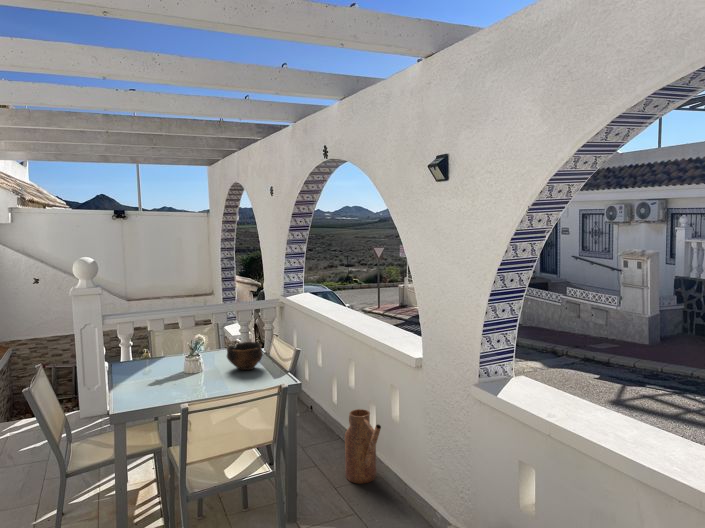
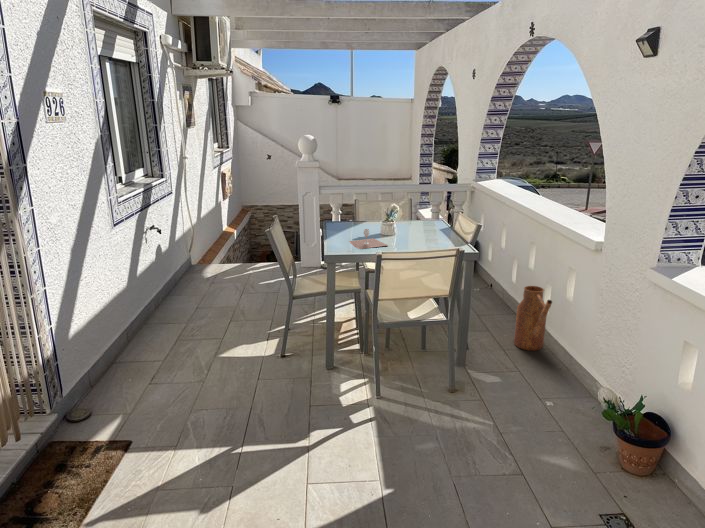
bowl: present [227,342,263,370] -> none [417,214,449,238]
wine glass: none [138,372,194,399] -> present [349,229,388,249]

